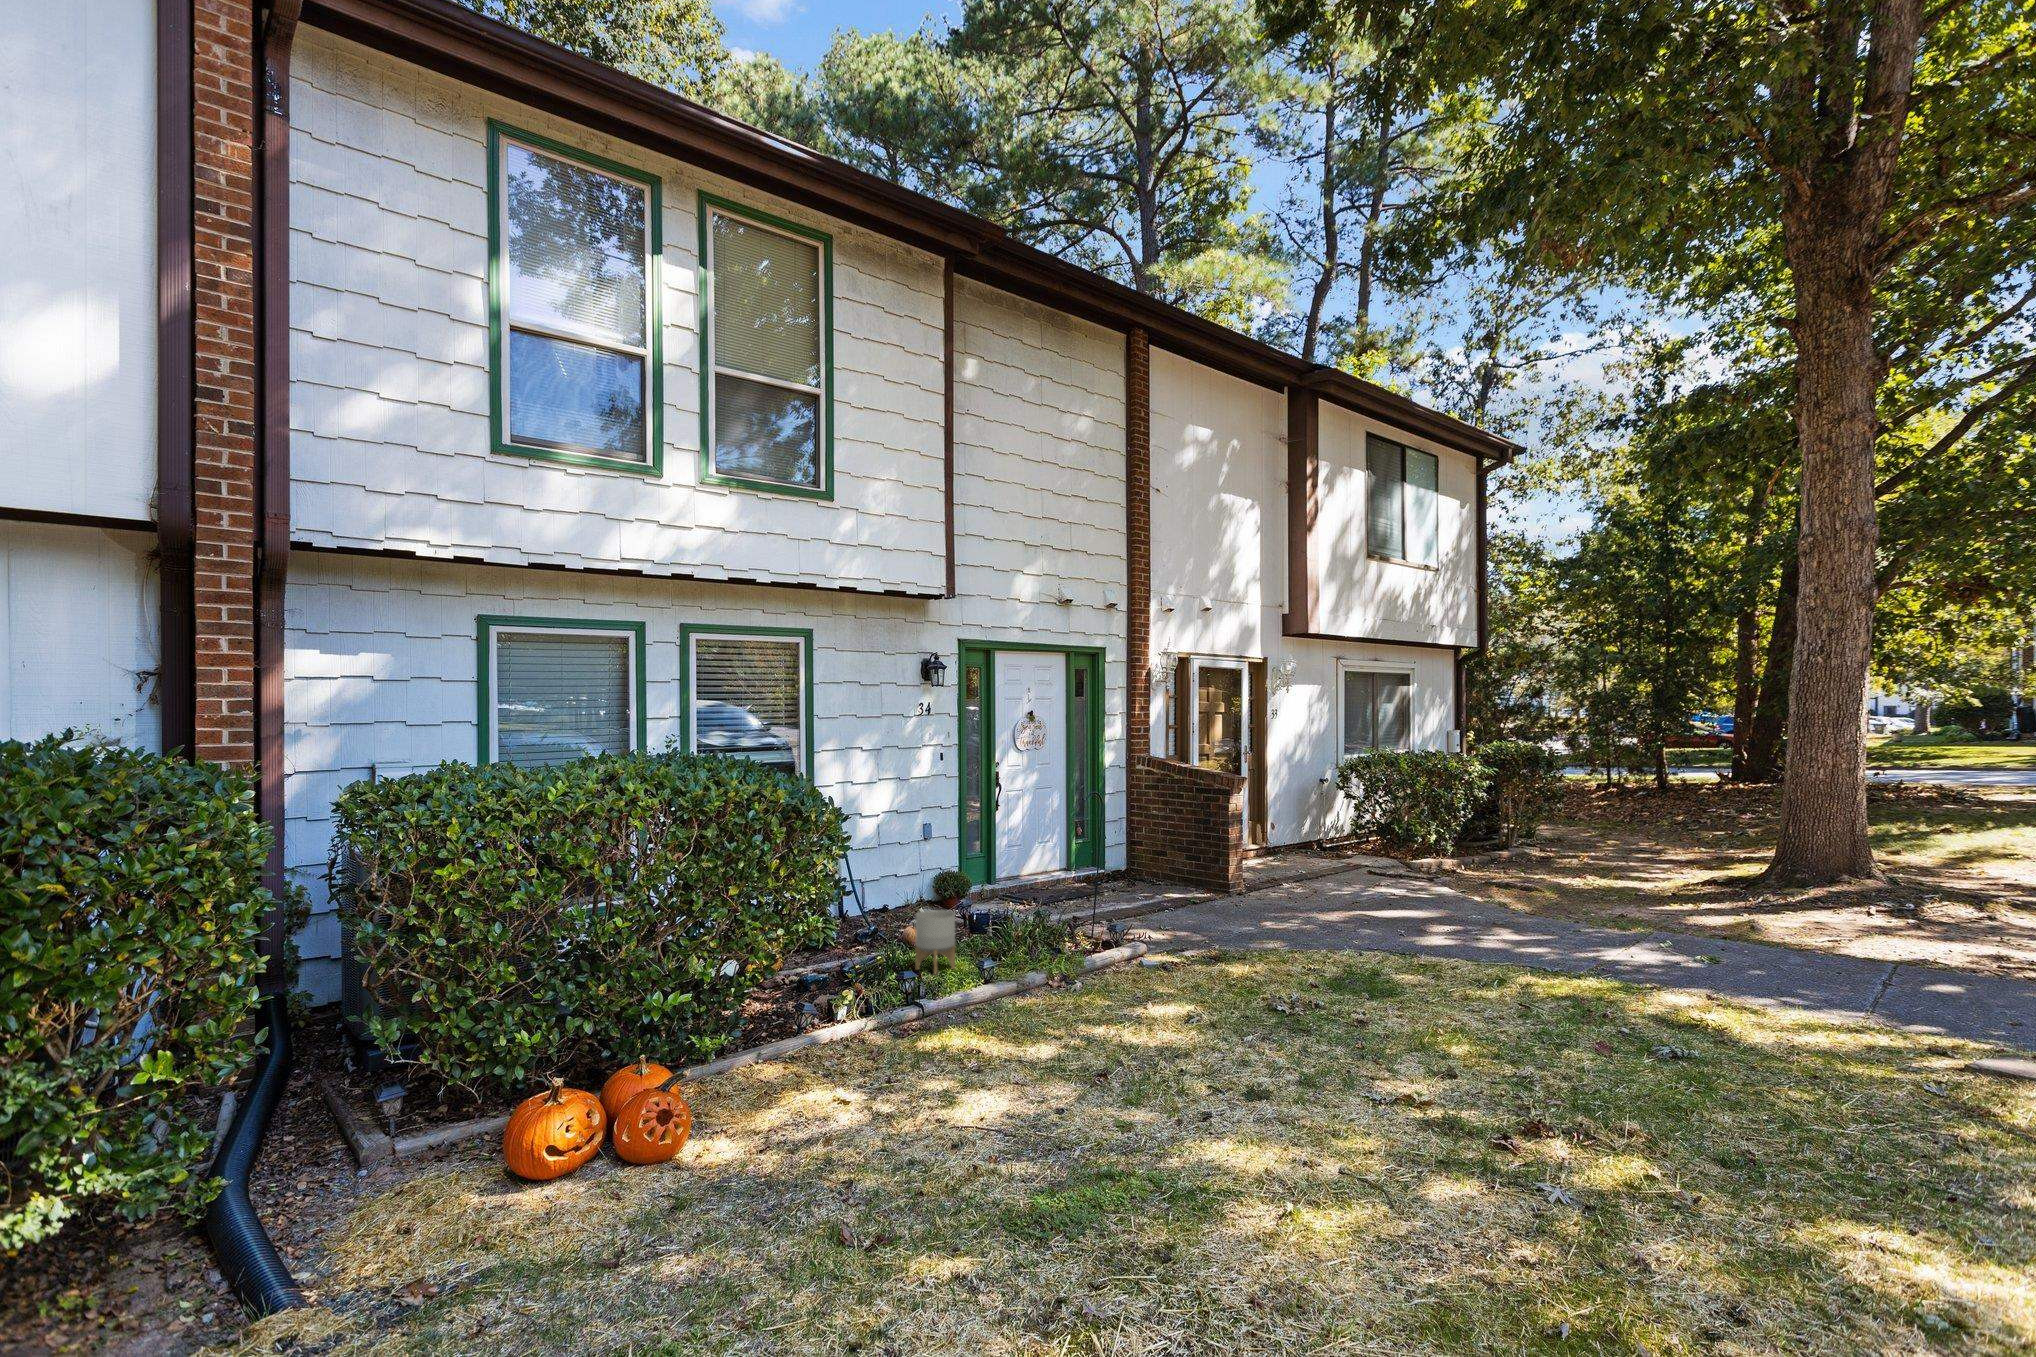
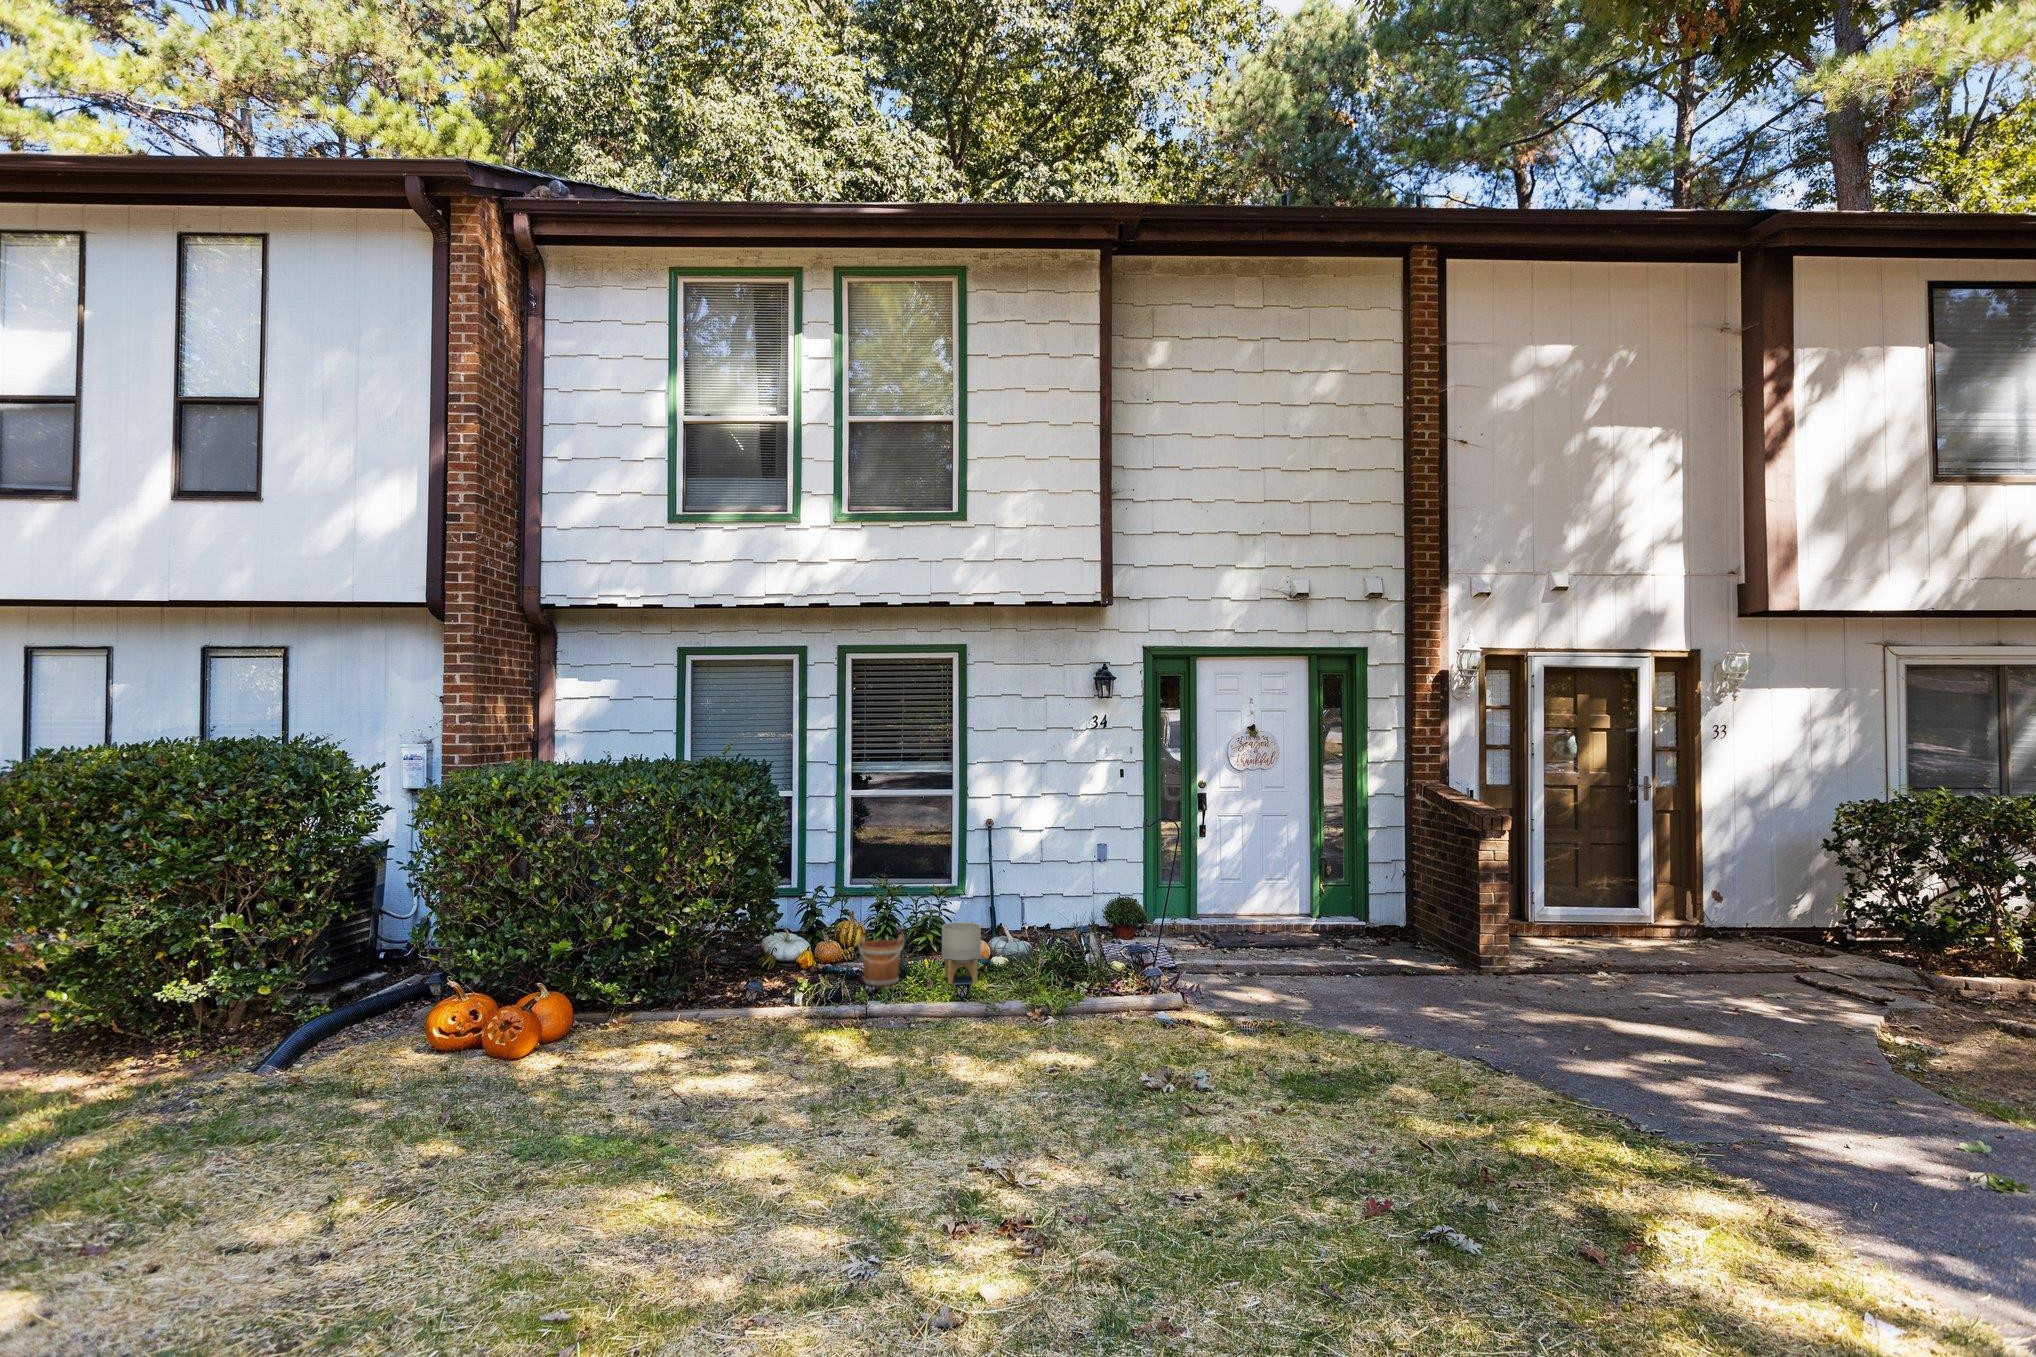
bucket: none [843,932,892,992] -> present [859,935,904,987]

